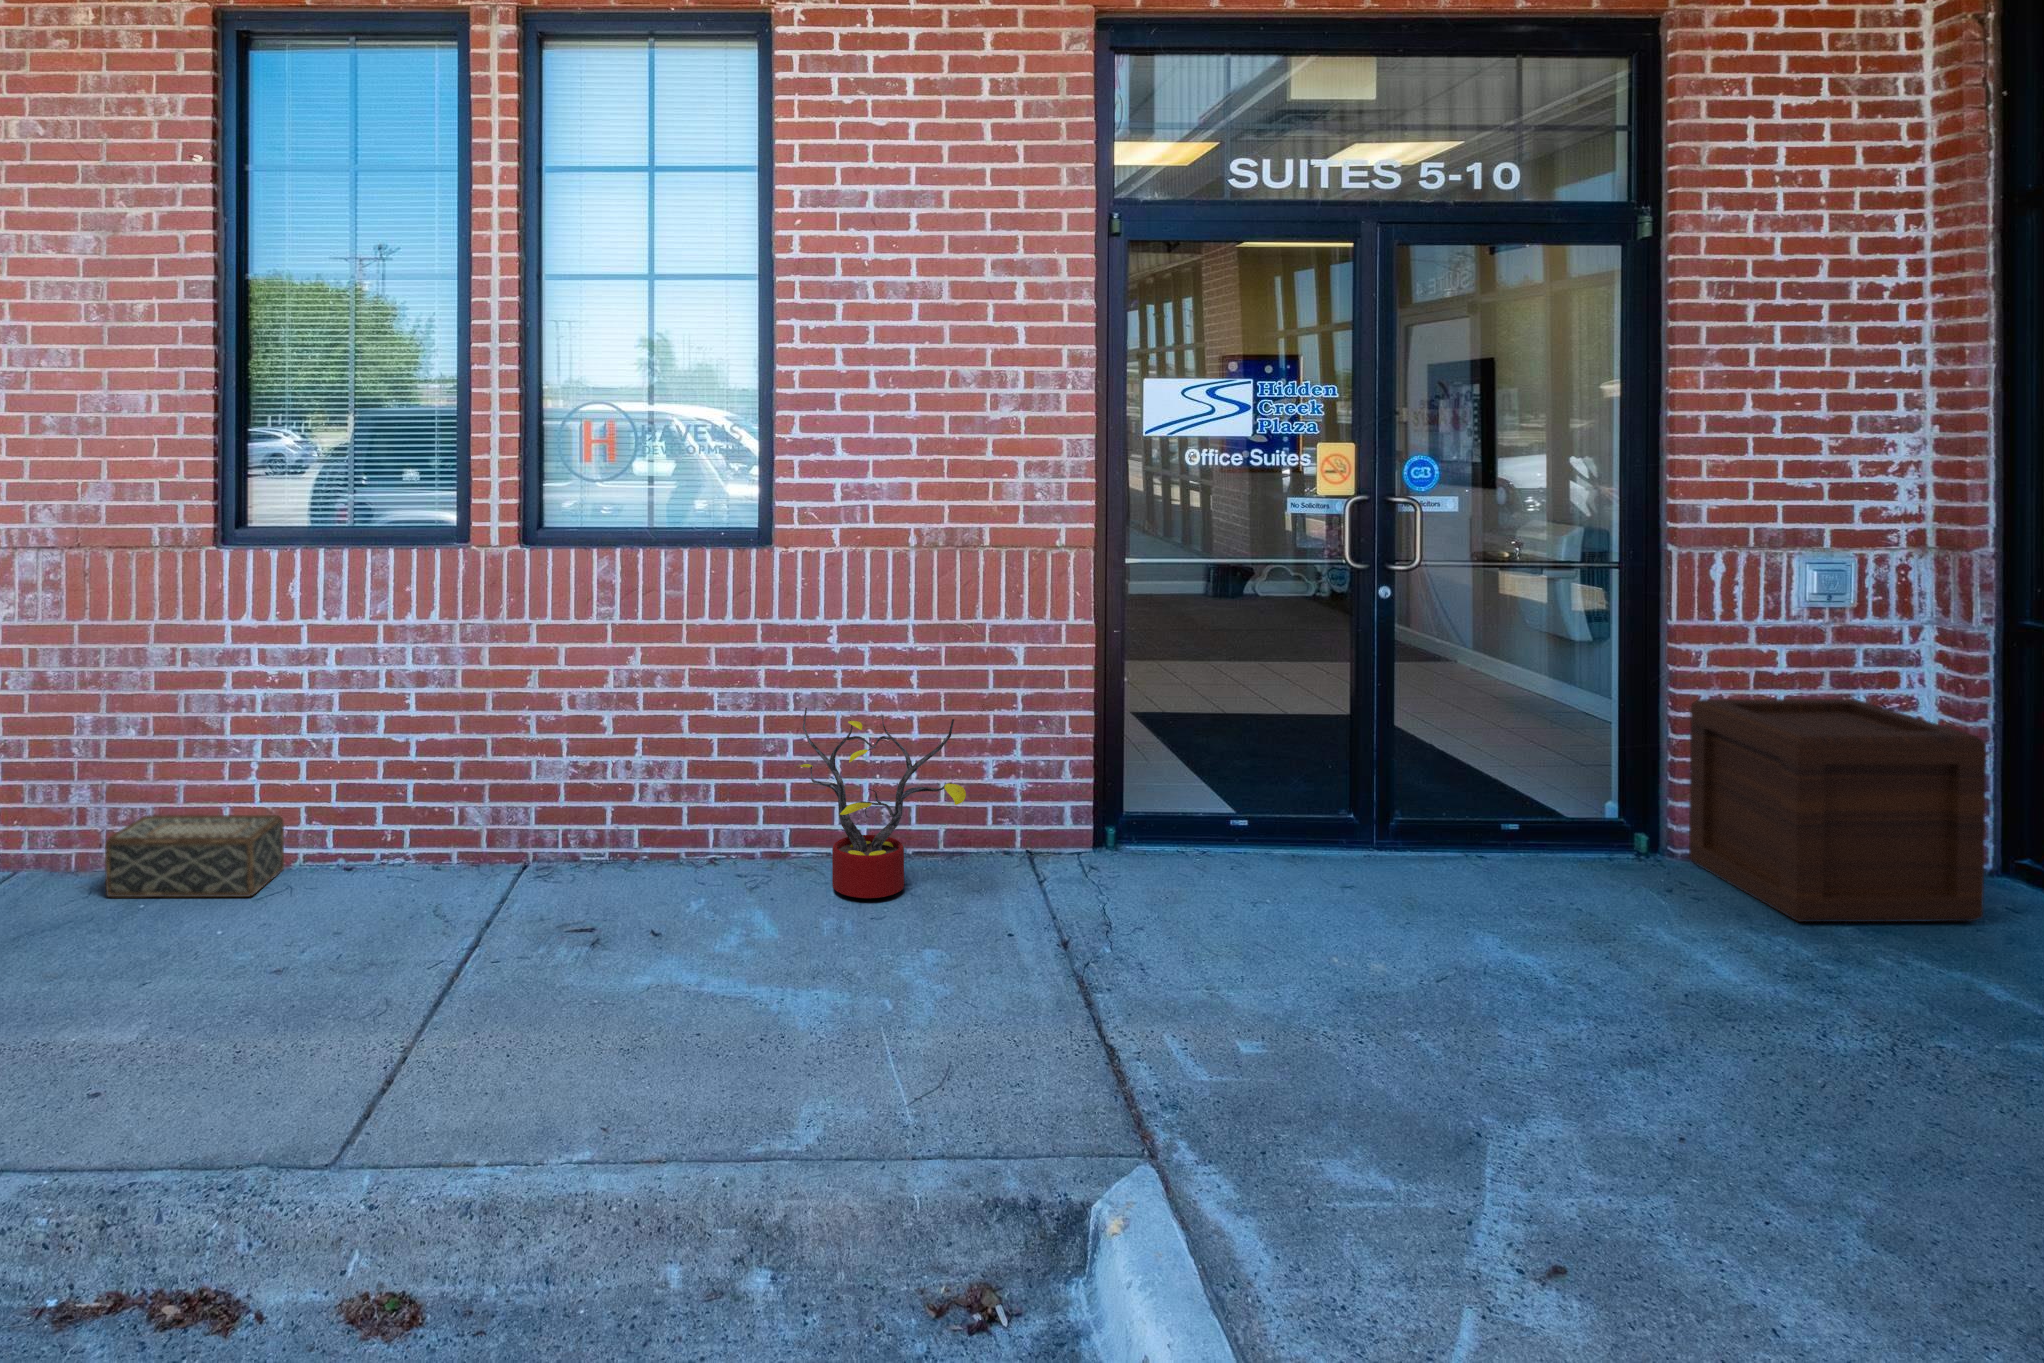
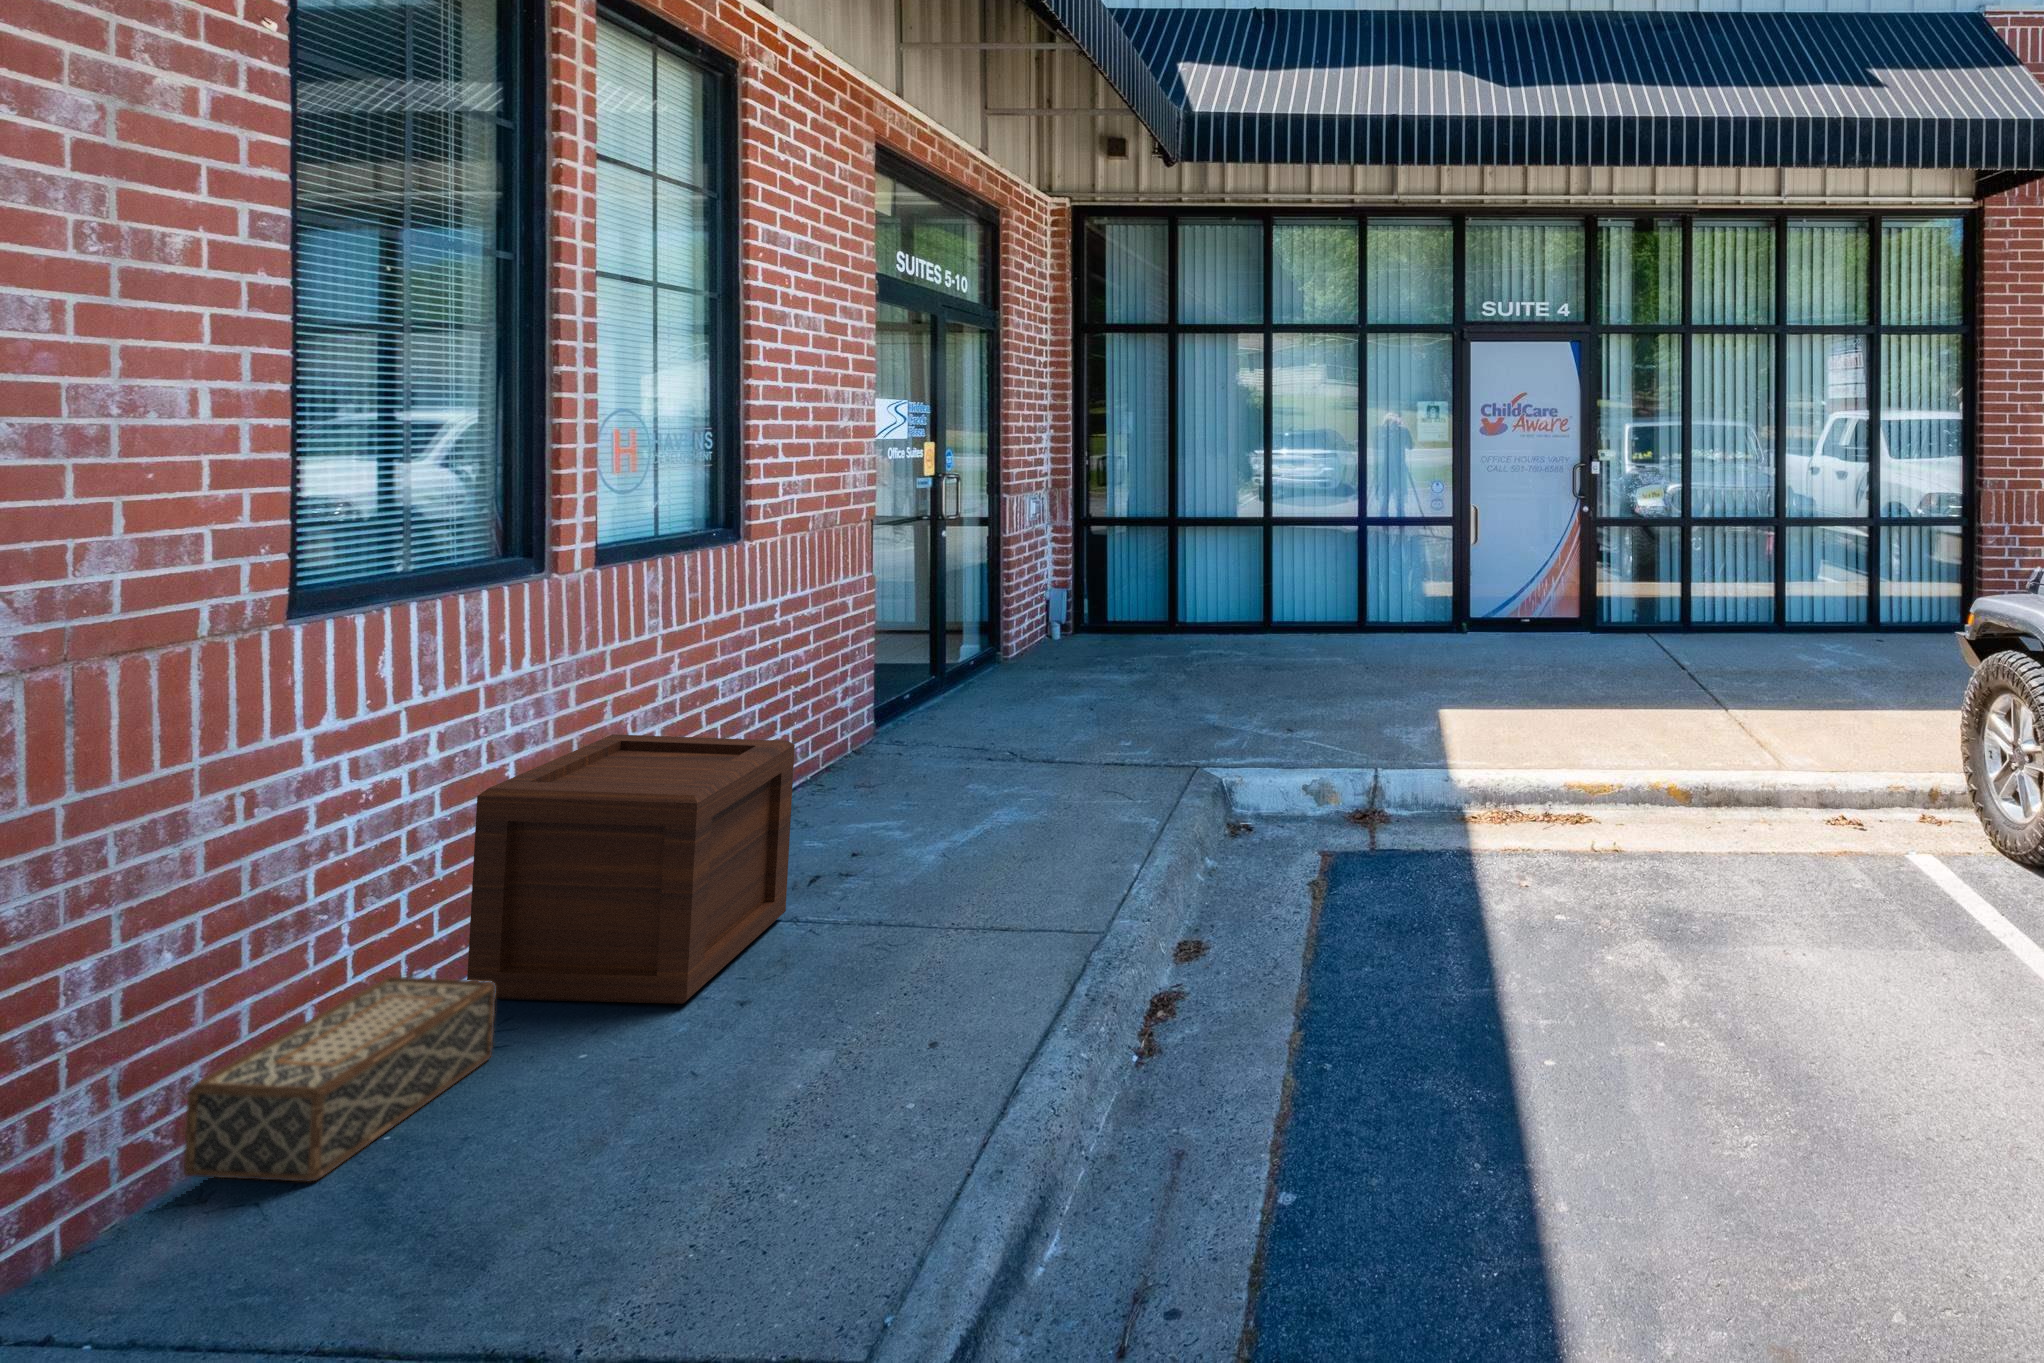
wooden crate: present [1689,699,1986,922] -> present [467,734,795,1004]
decorative plant: present [797,708,966,898] -> none [759,651,915,804]

